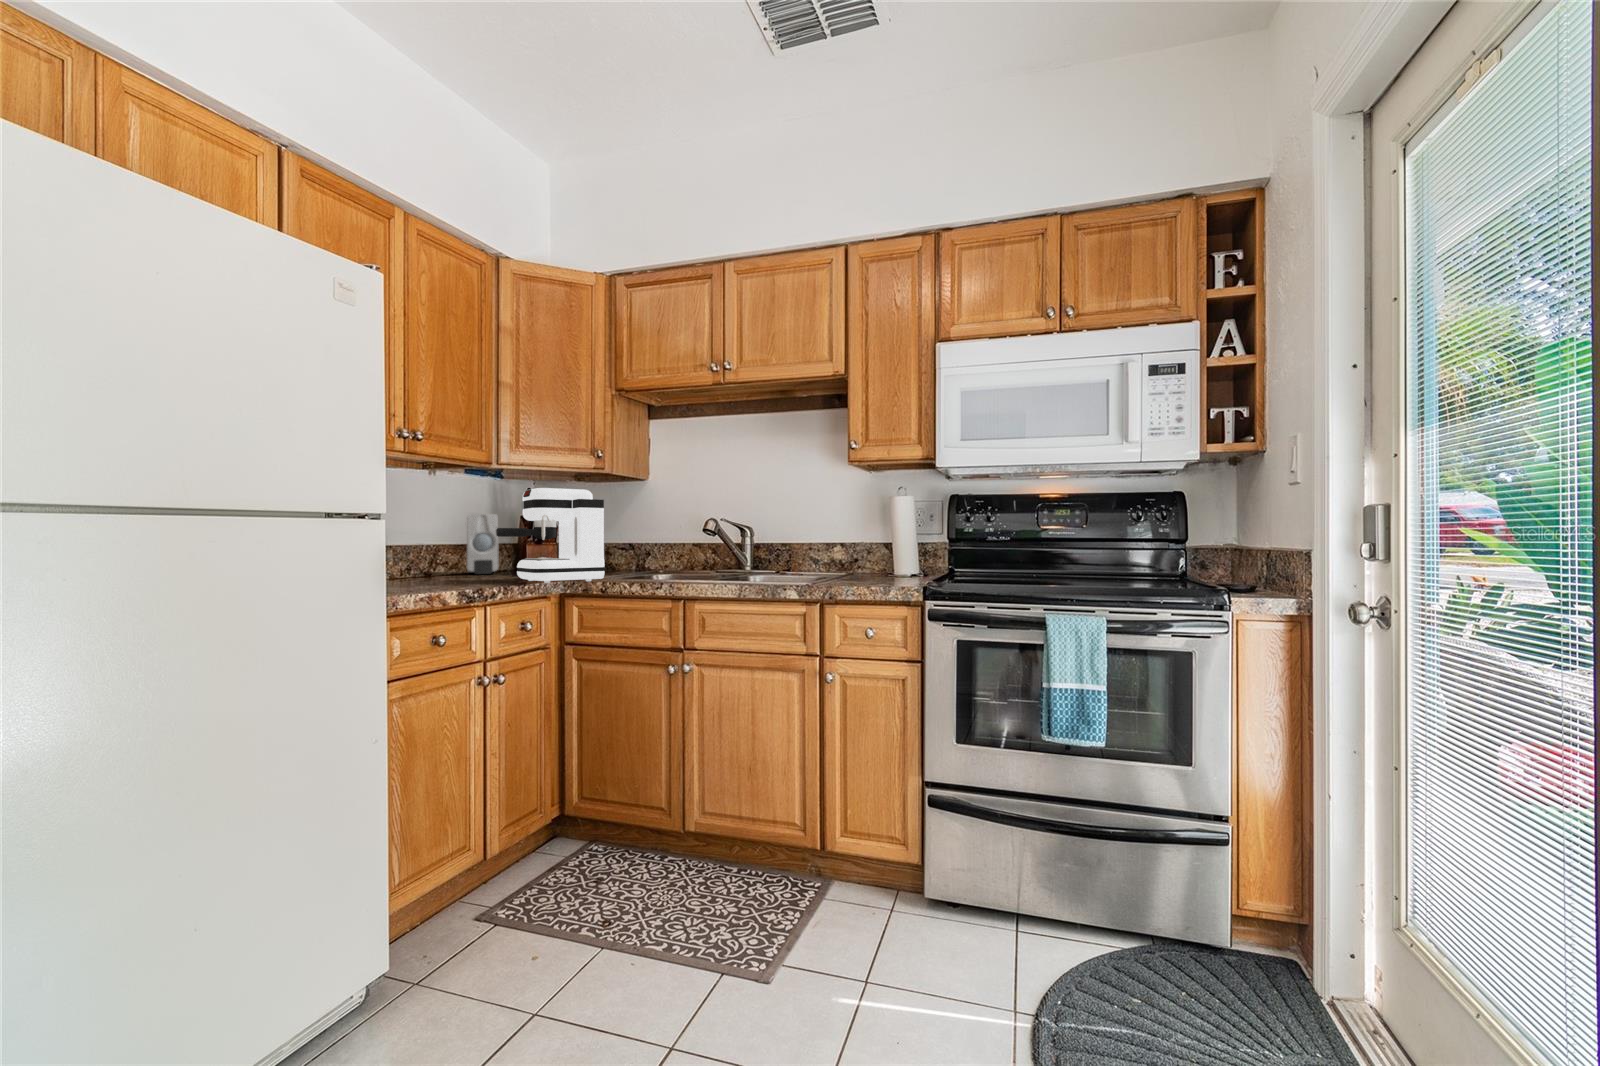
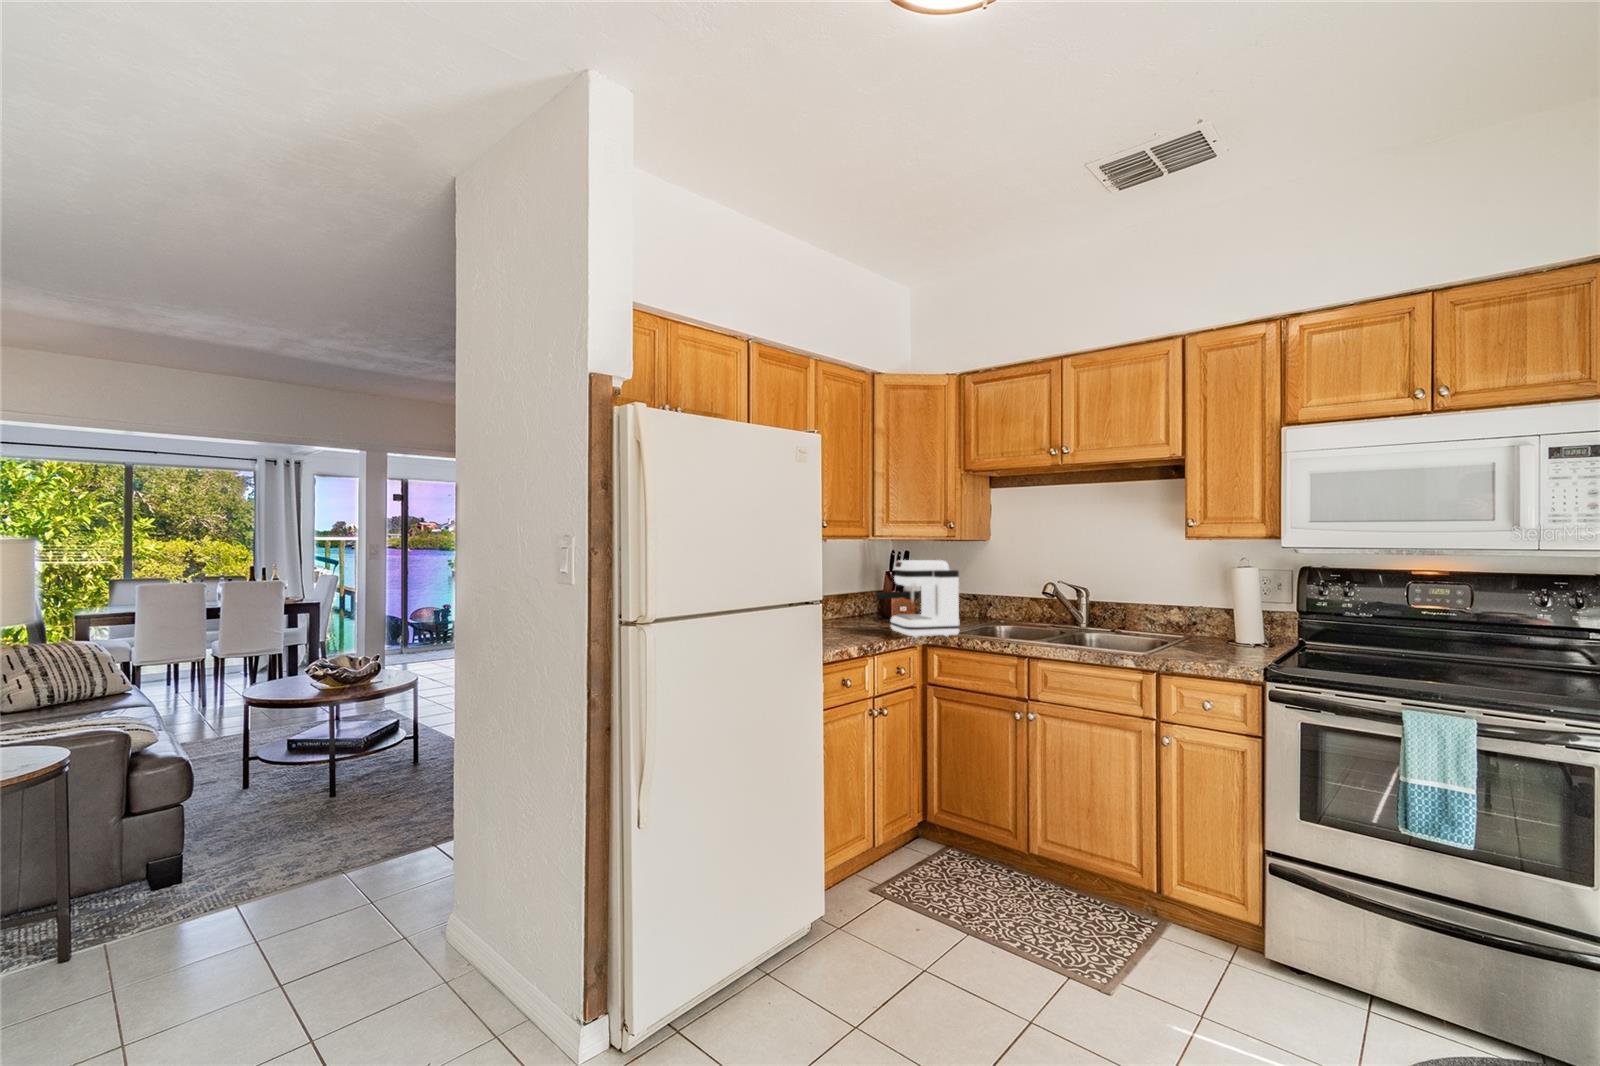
soap dispenser: present [466,514,498,574] -> none [845,571,870,619]

